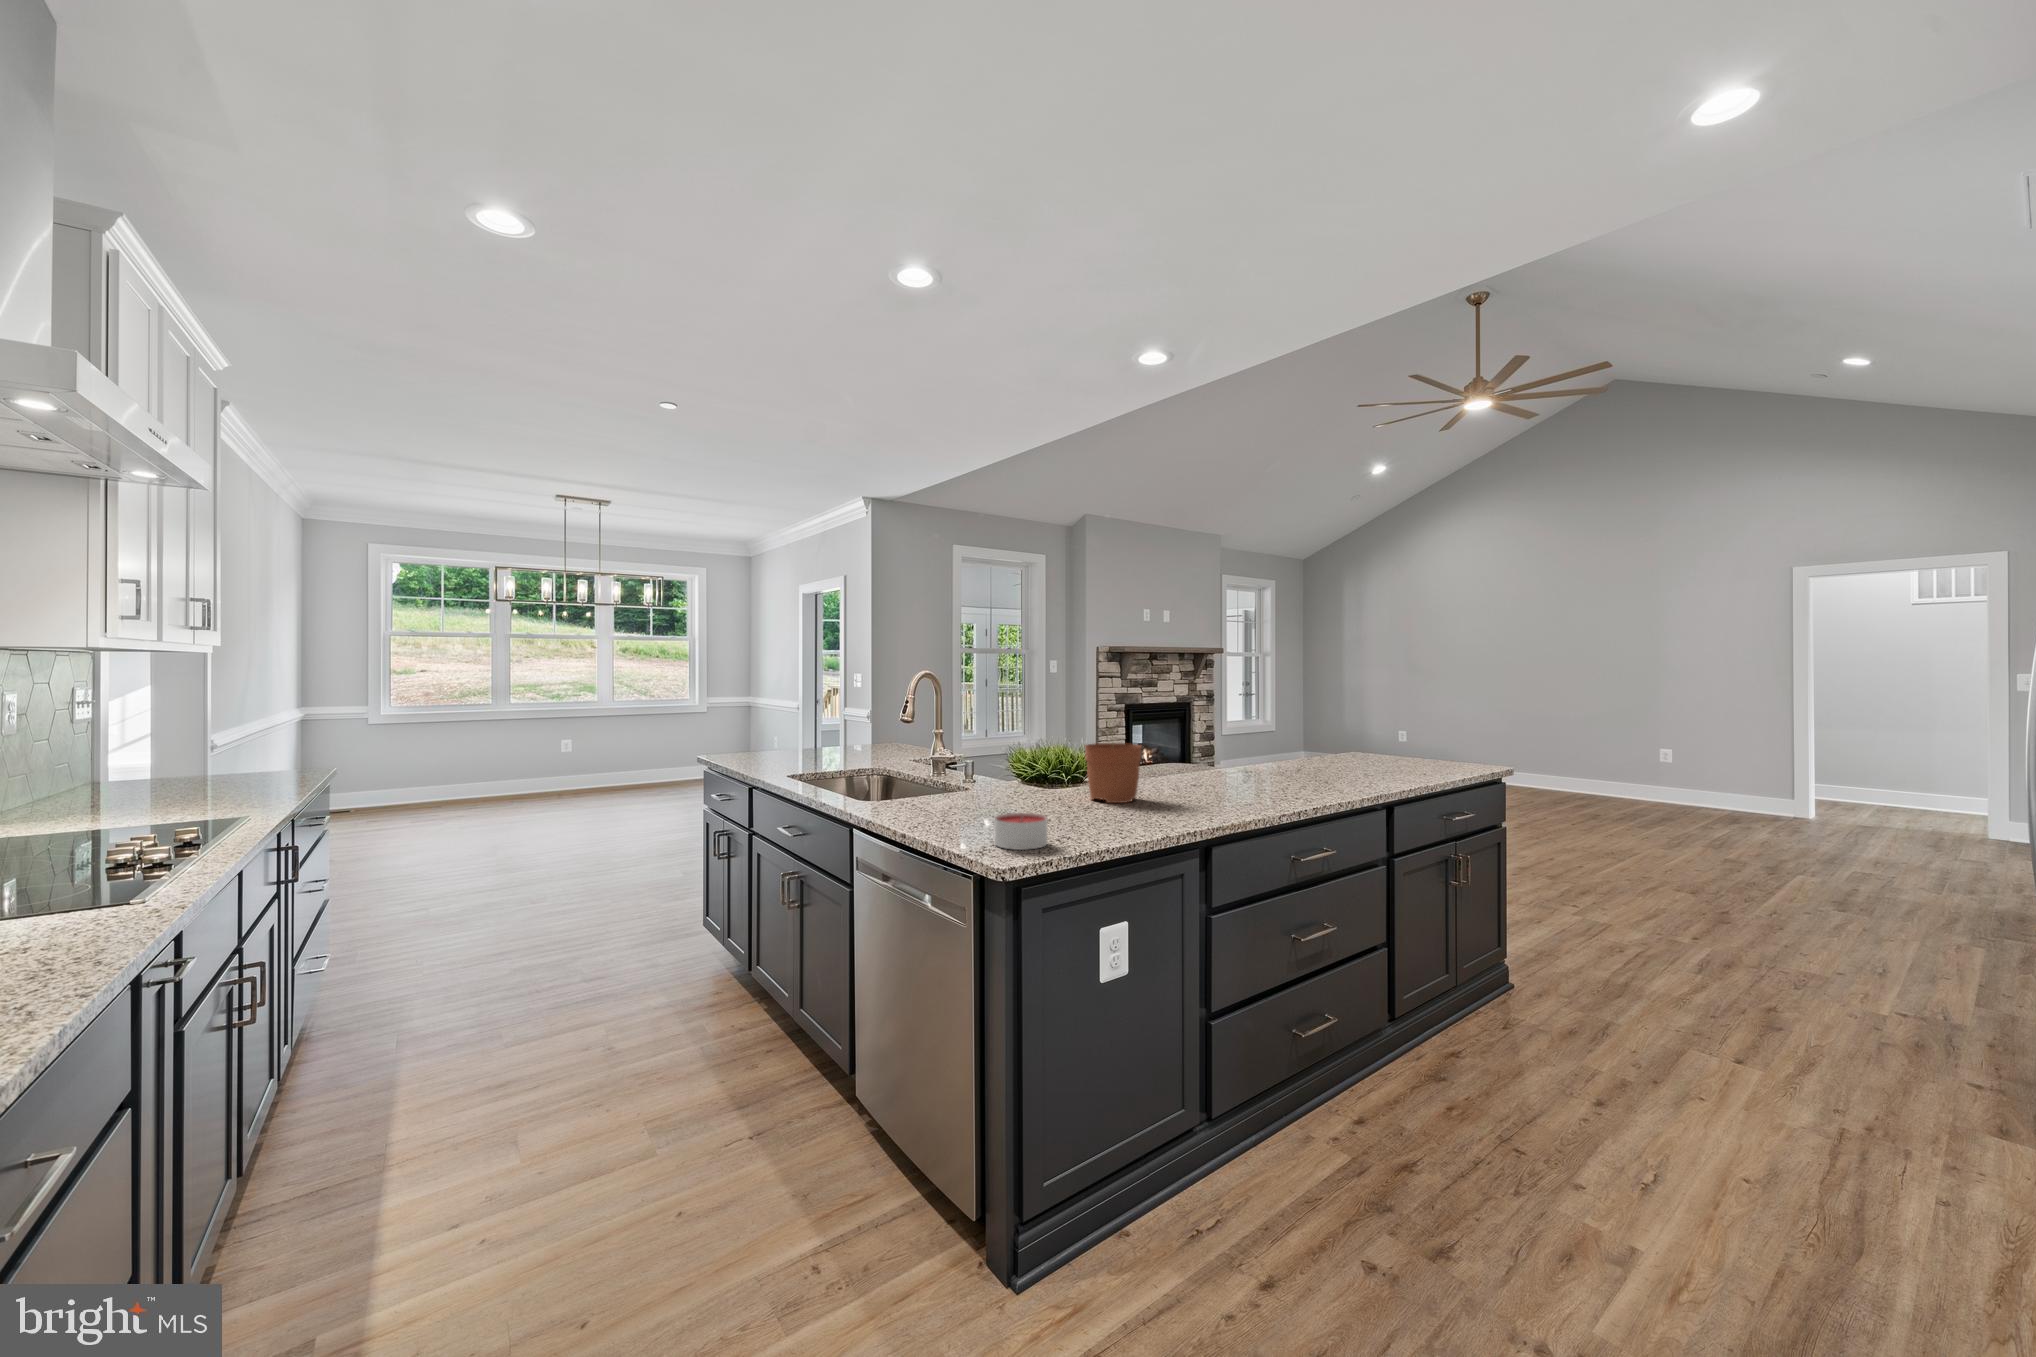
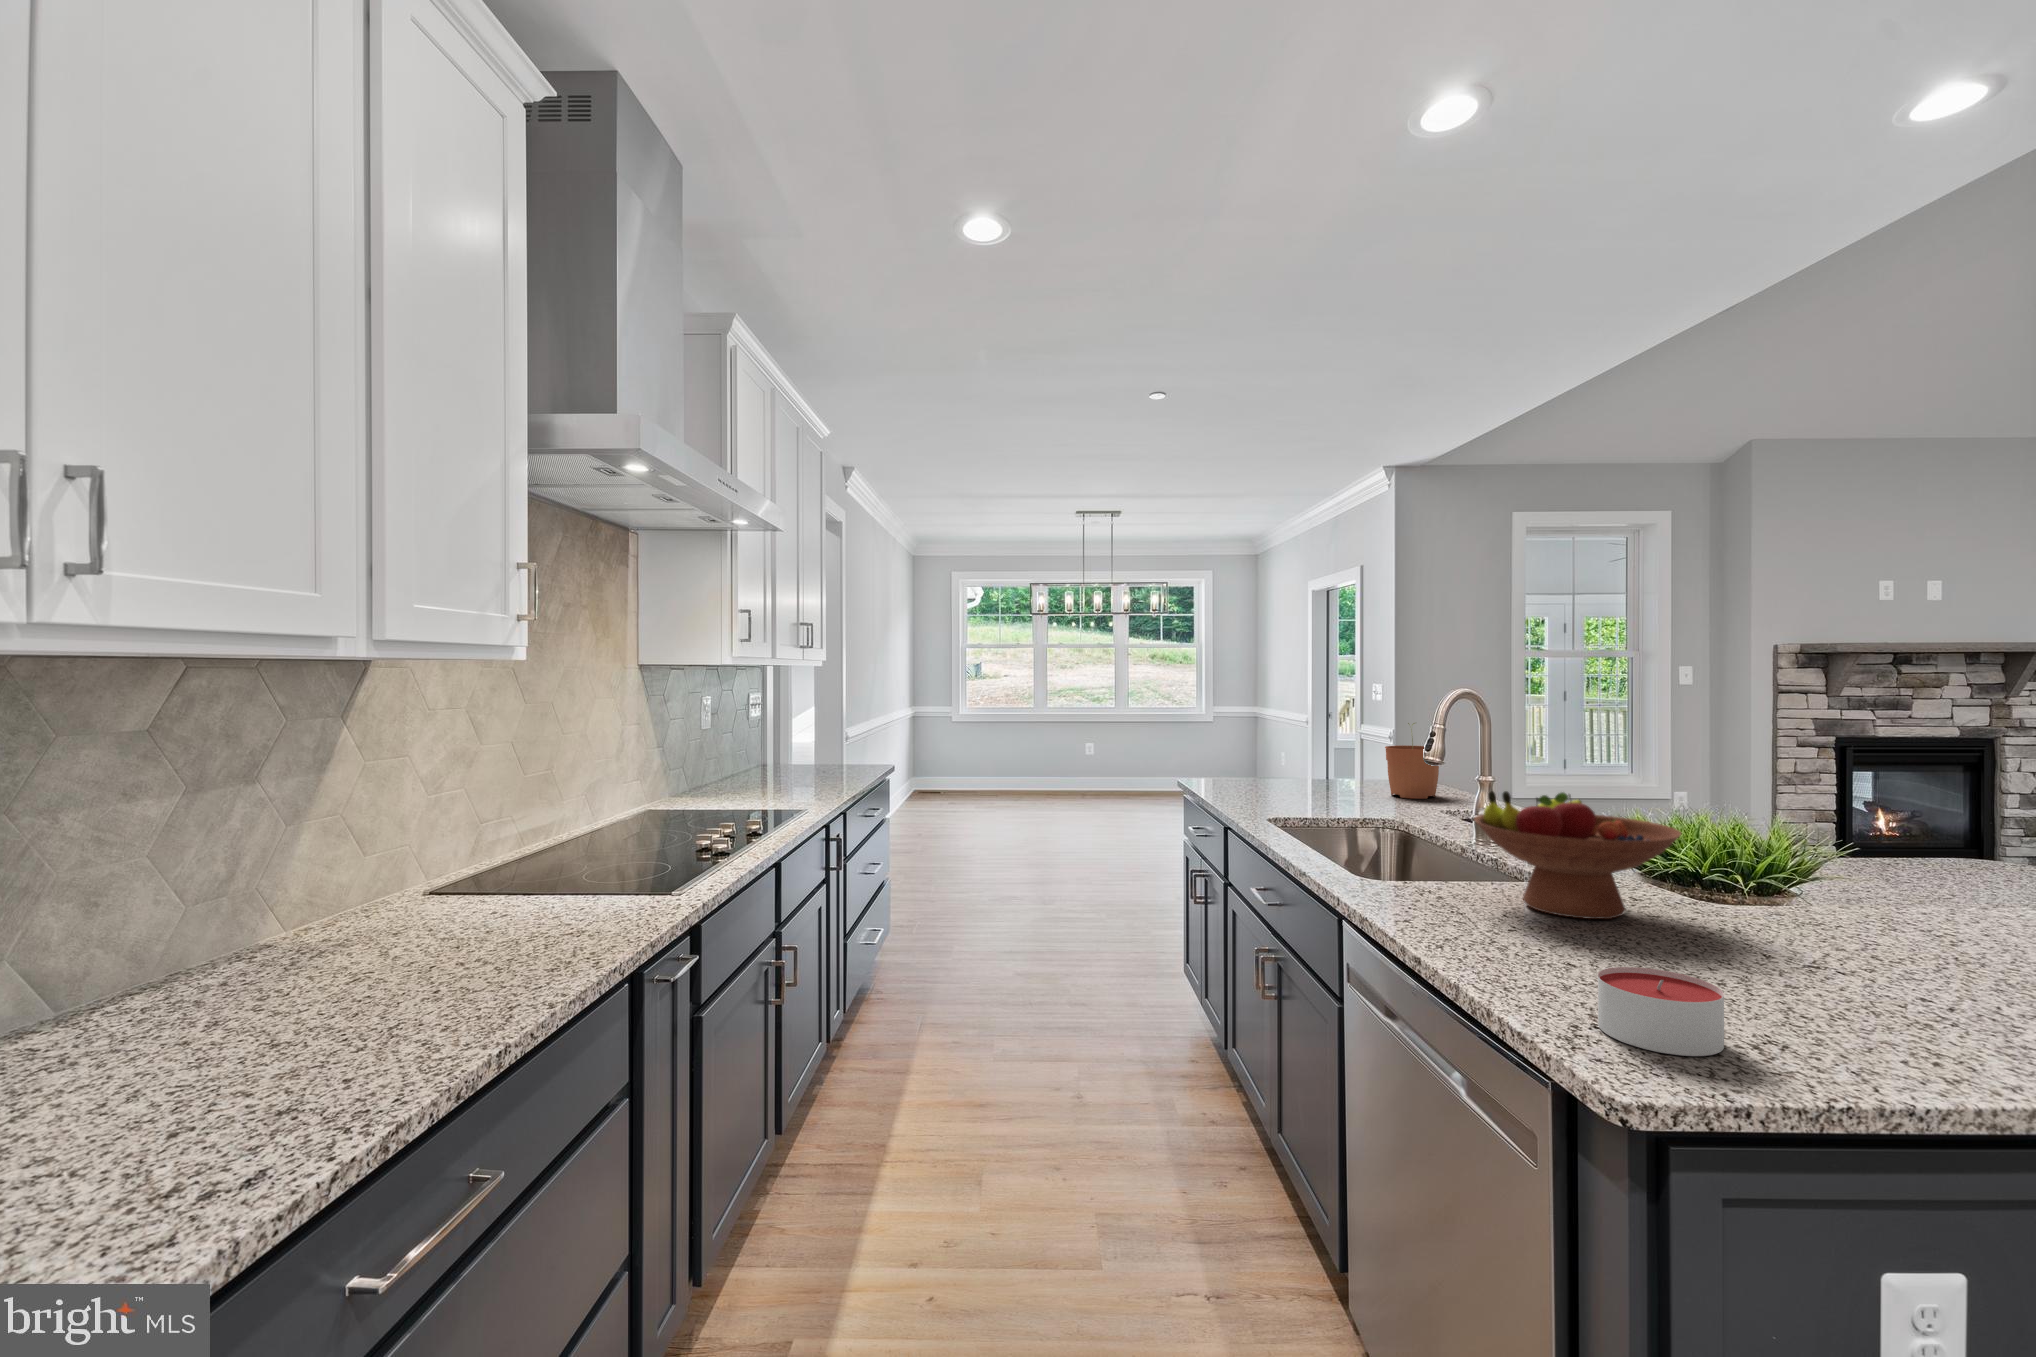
fruit bowl: none [931,732,1036,804] -> present [1474,791,1681,919]
plant pot: present [1085,736,1142,803] -> present [1385,723,1439,799]

